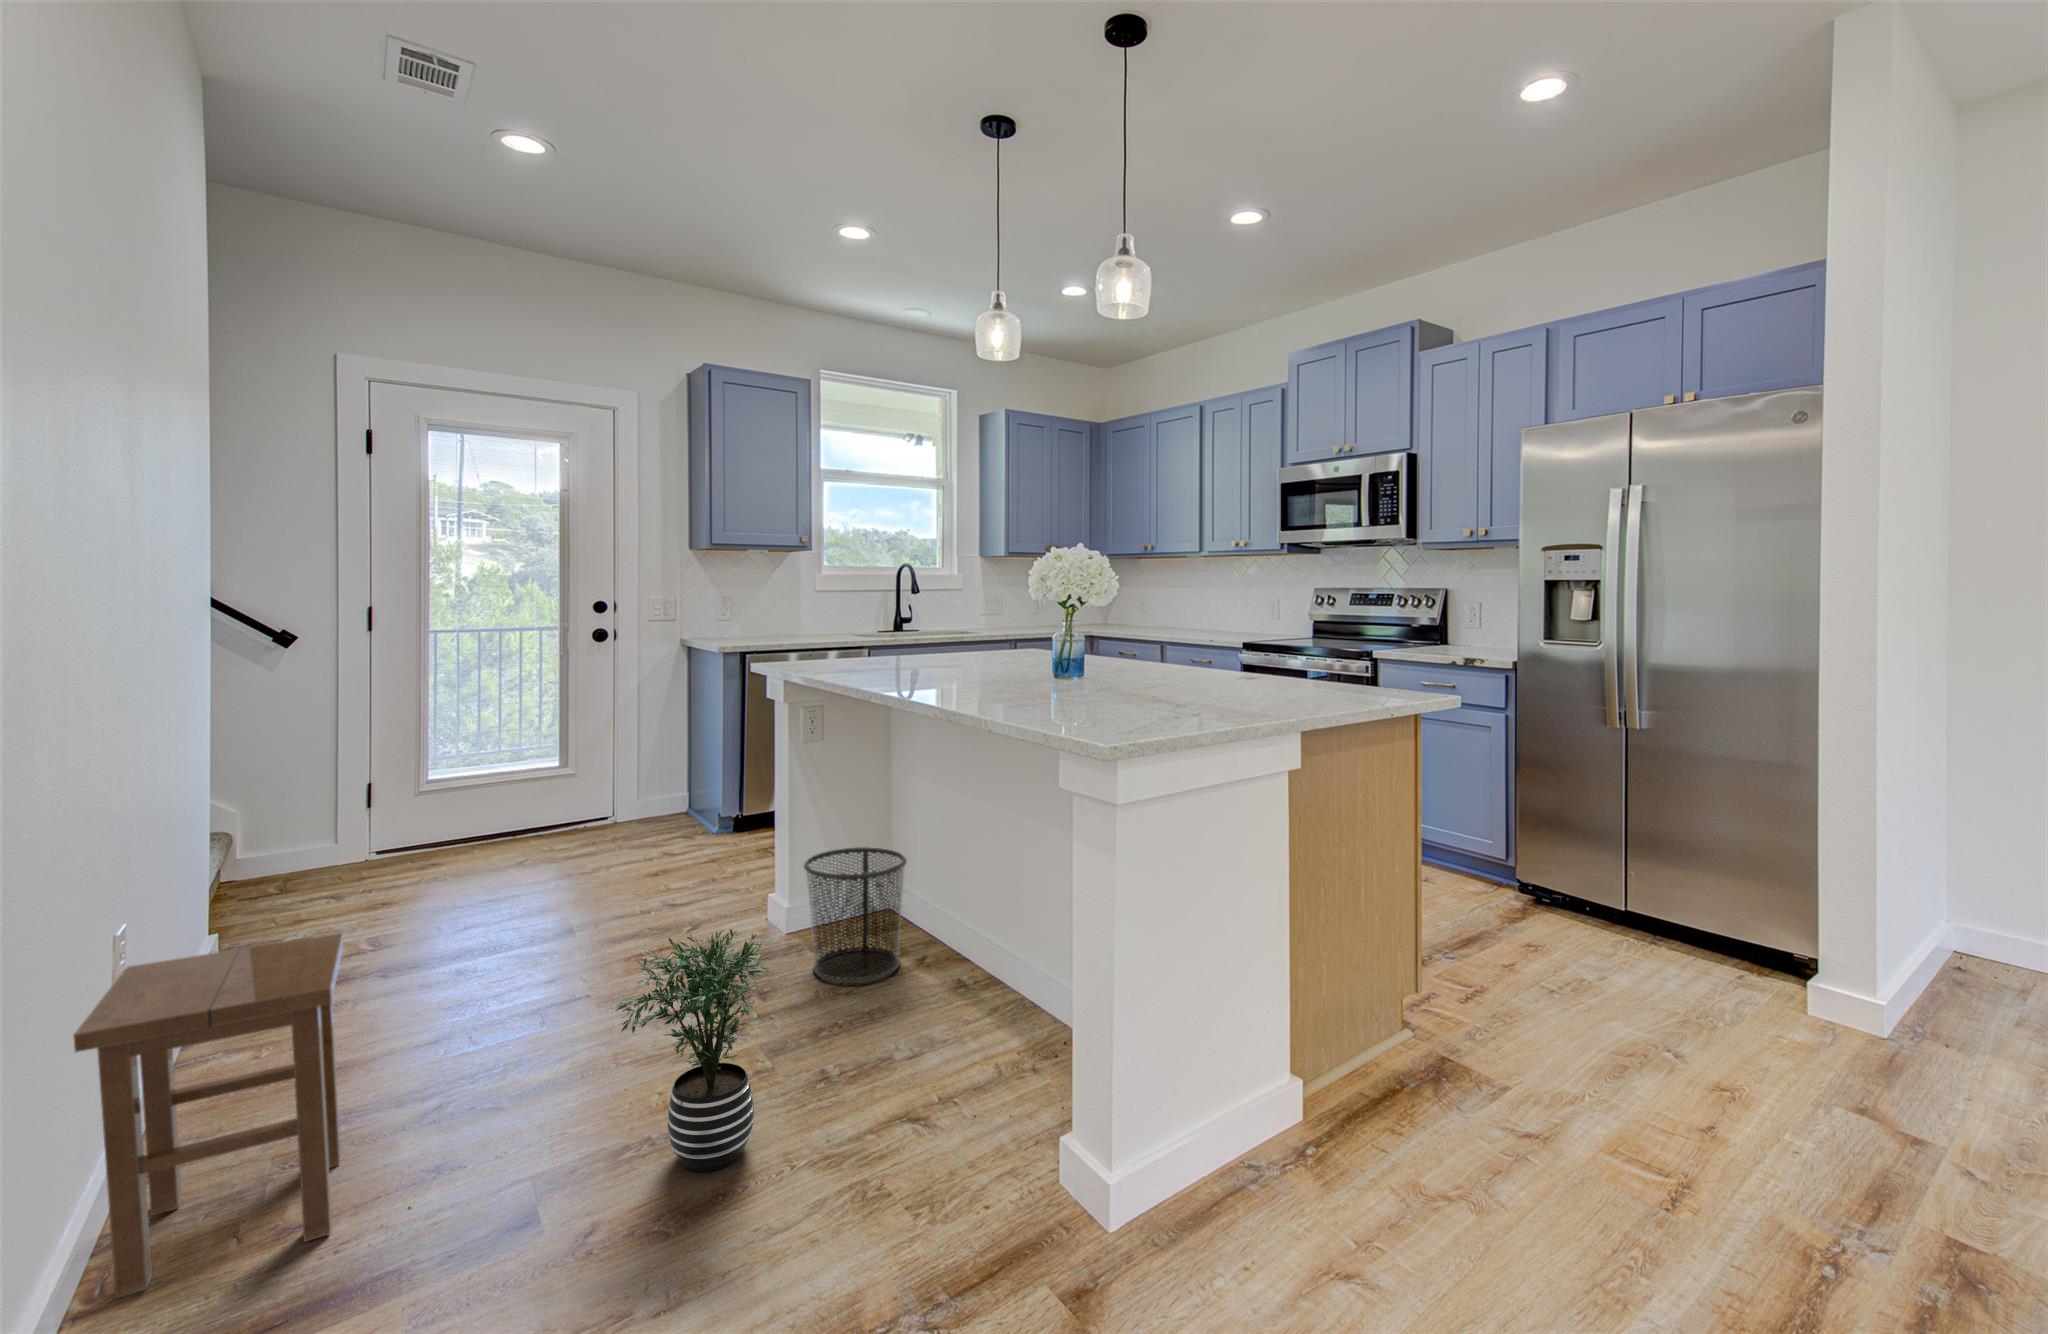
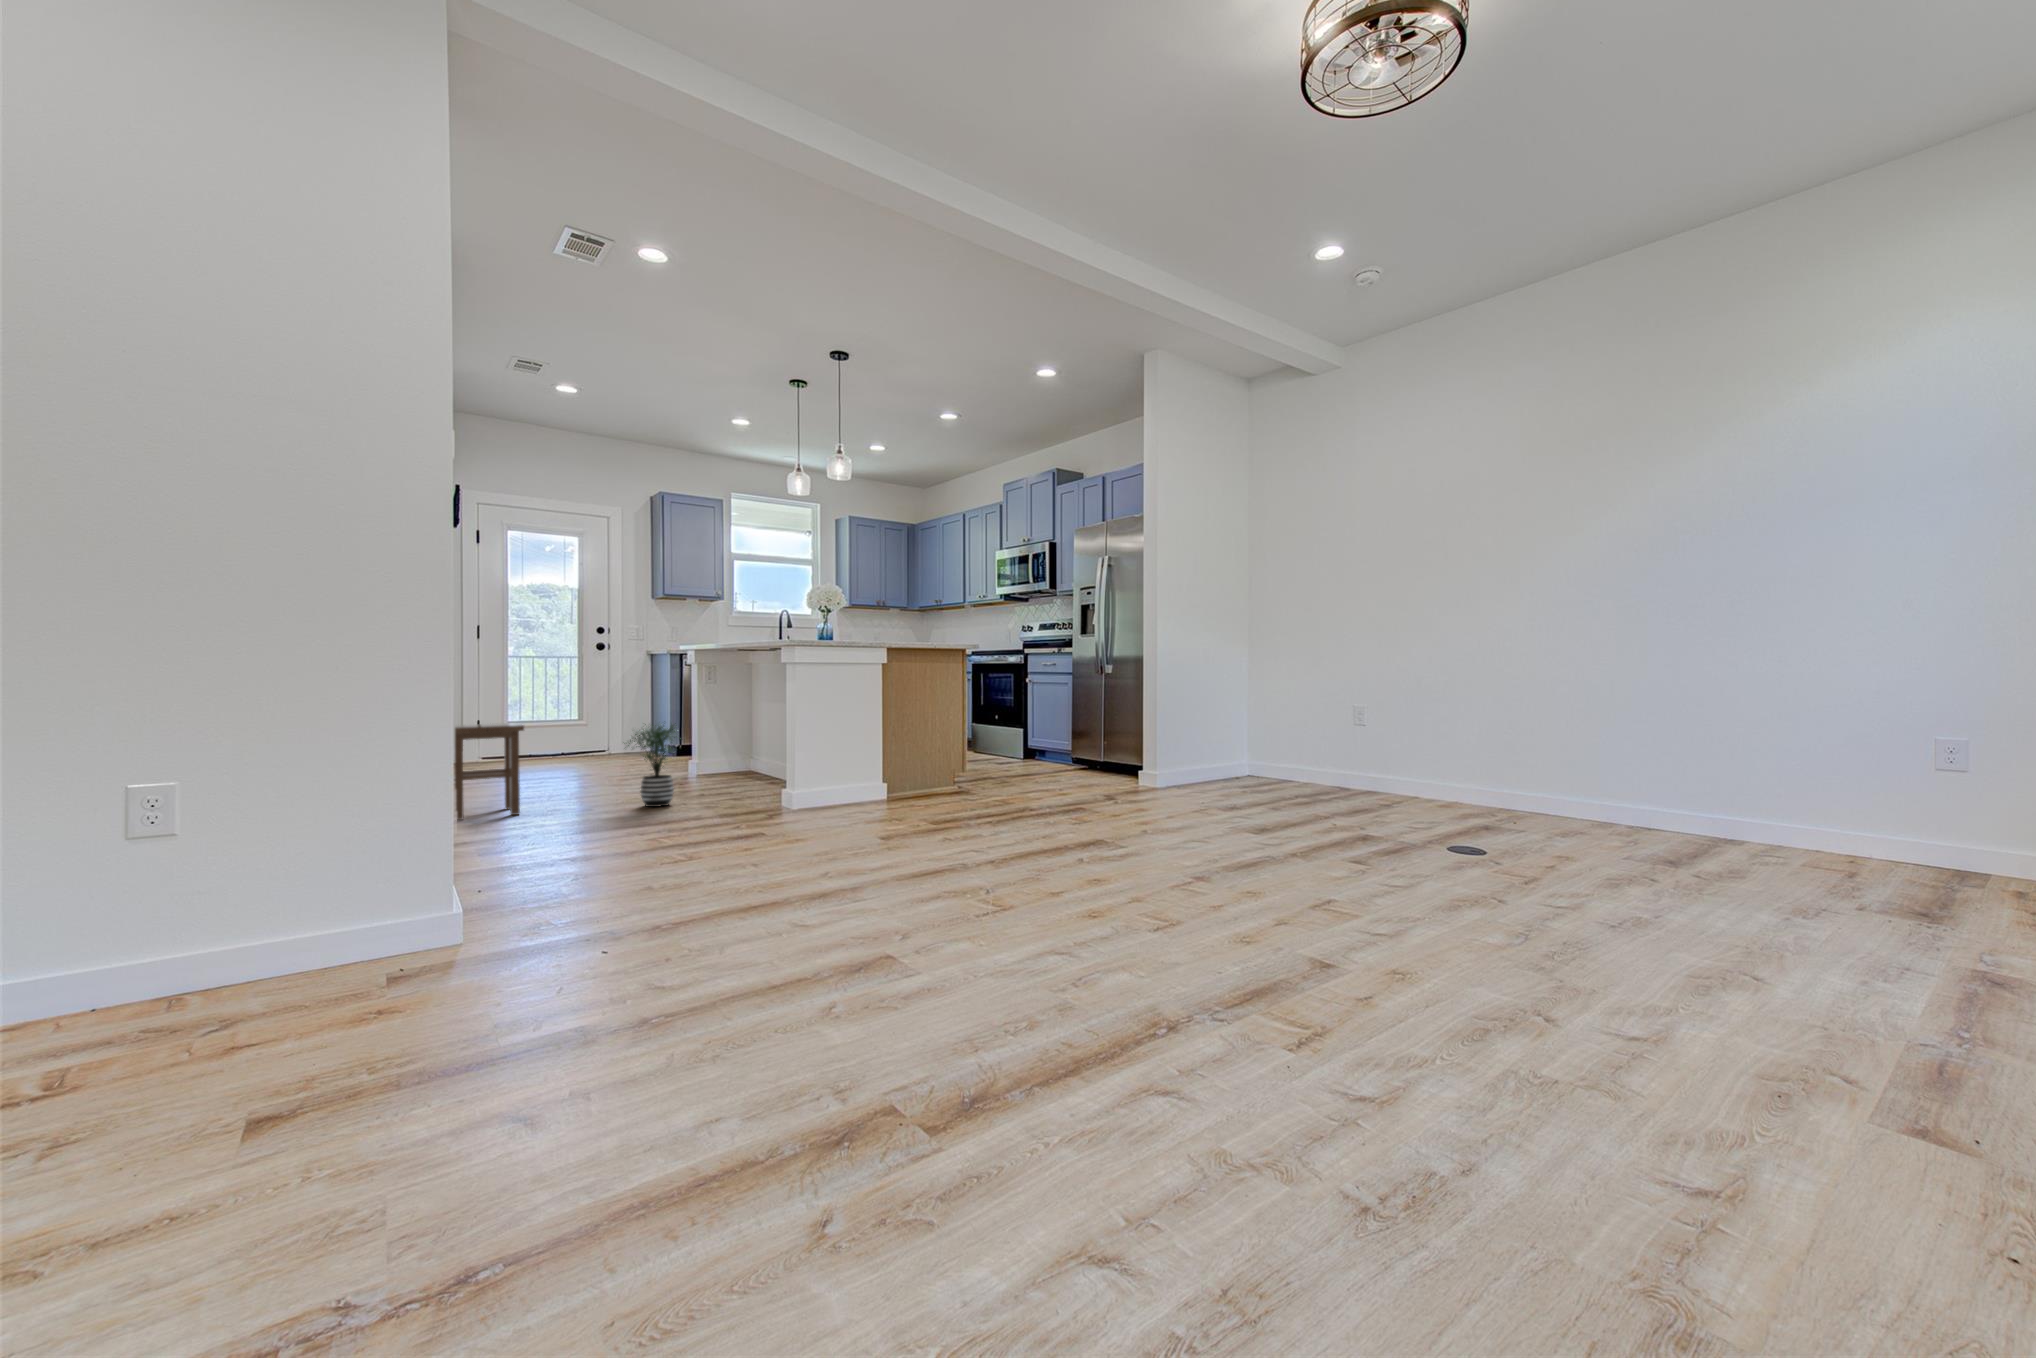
waste bin: present [804,847,907,983] -> none [704,729,754,783]

